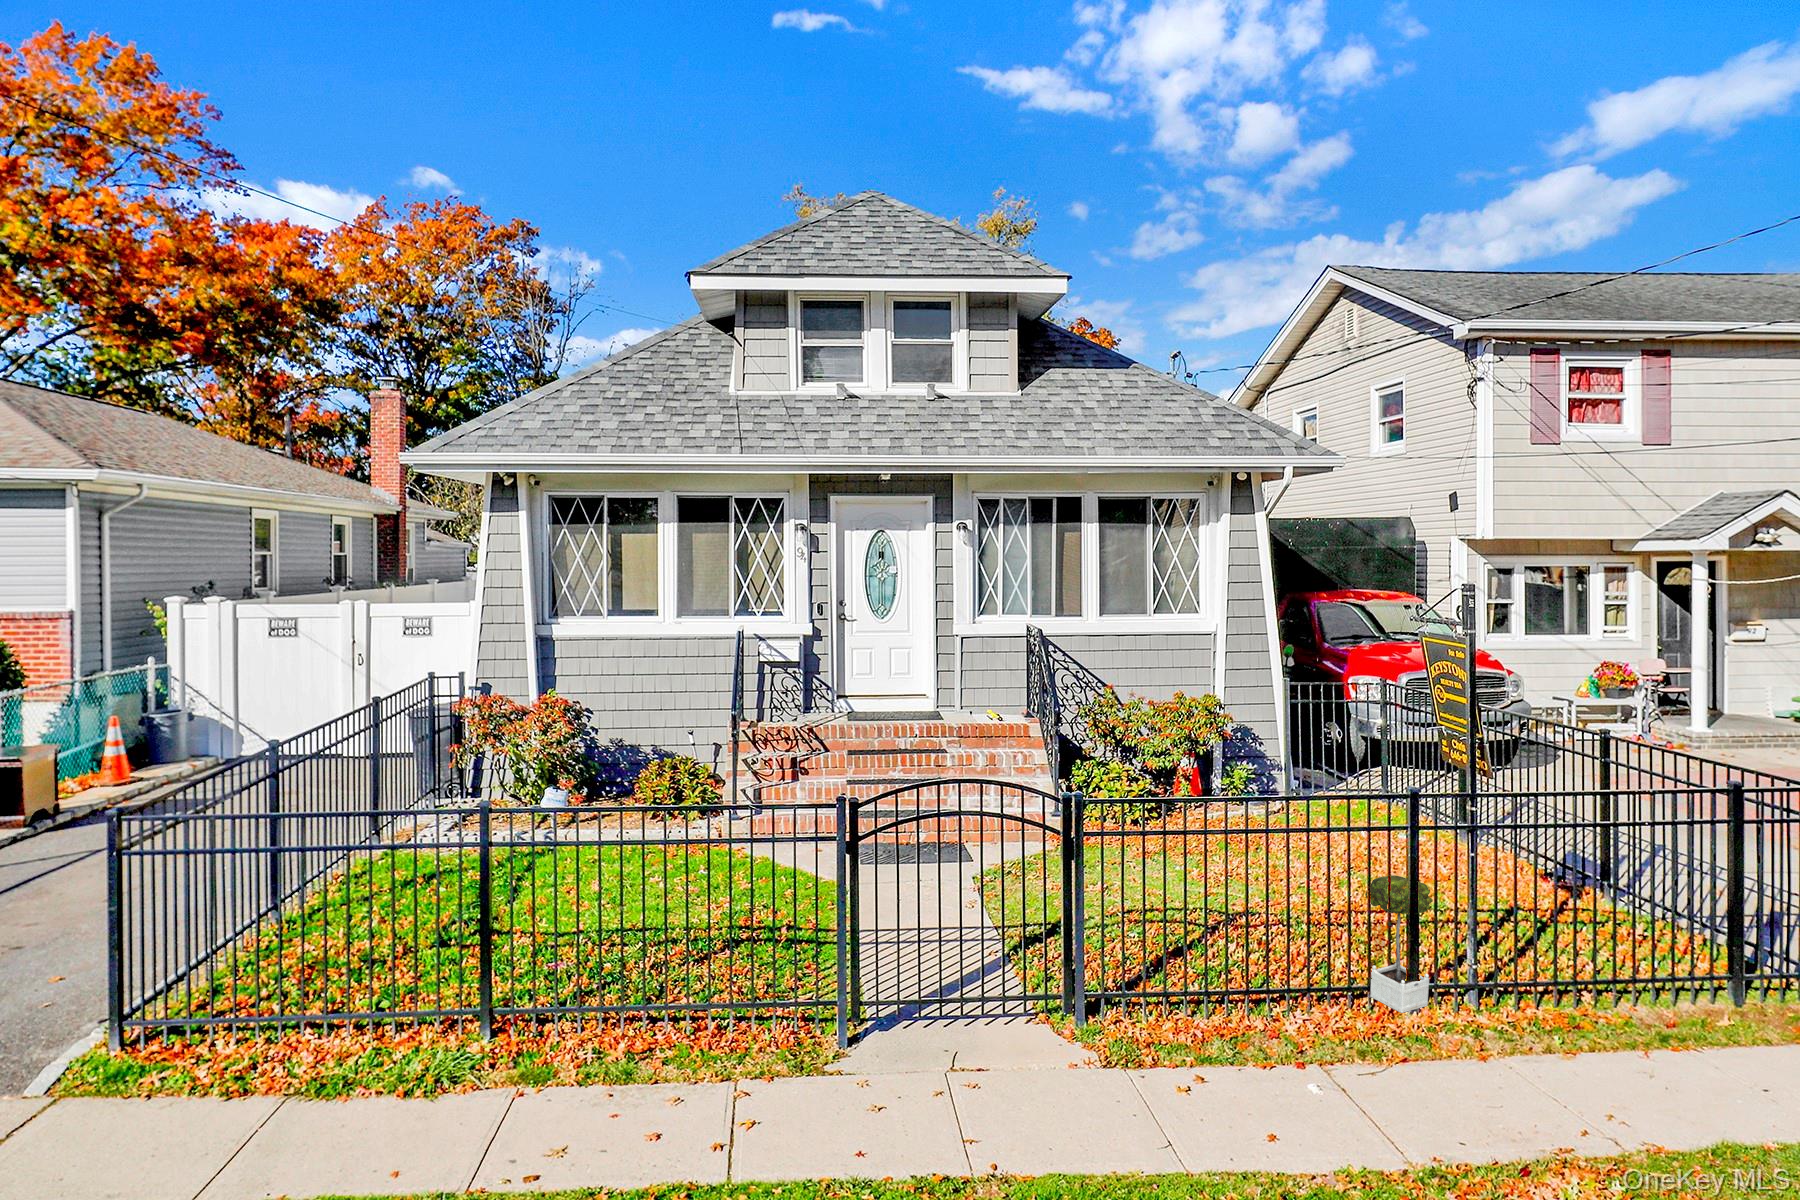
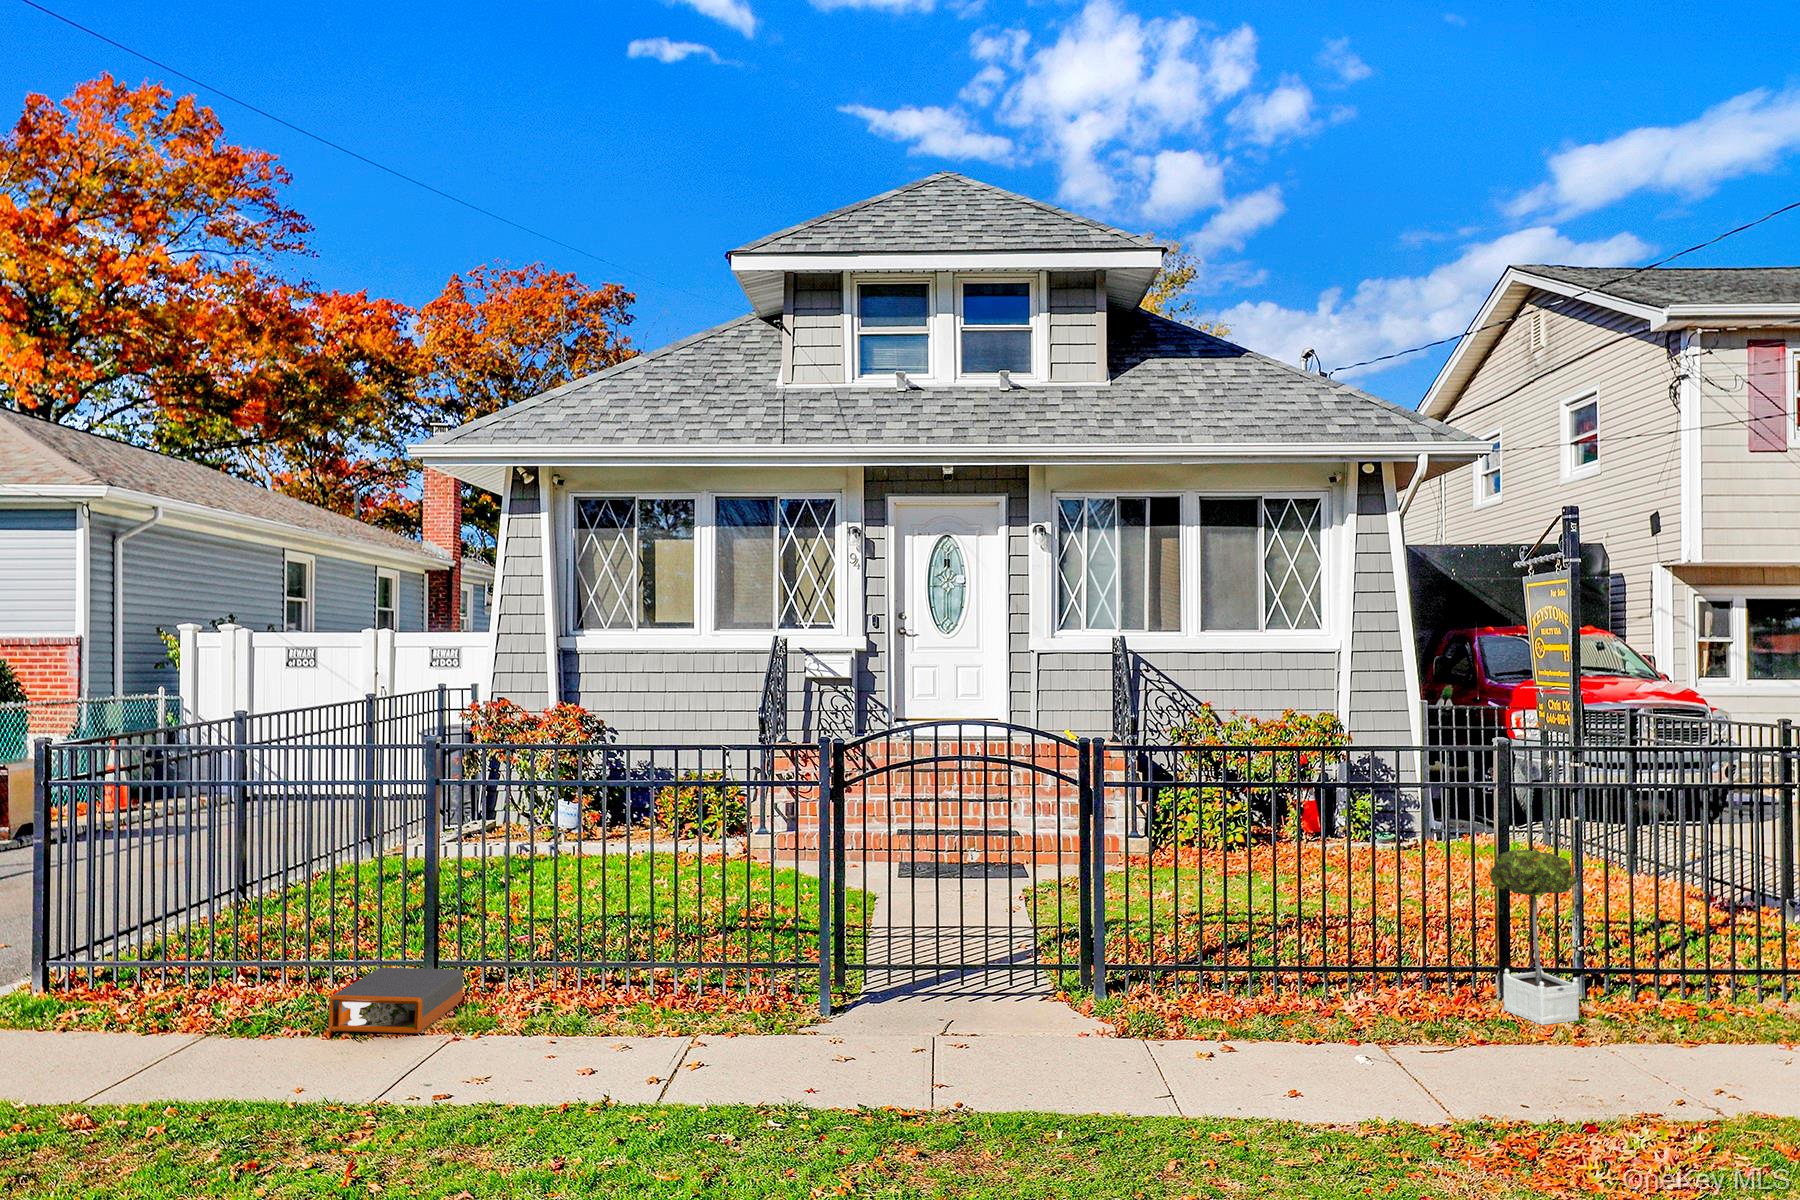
storage box: none [402,1014,515,1090] -> present [328,967,463,1033]

